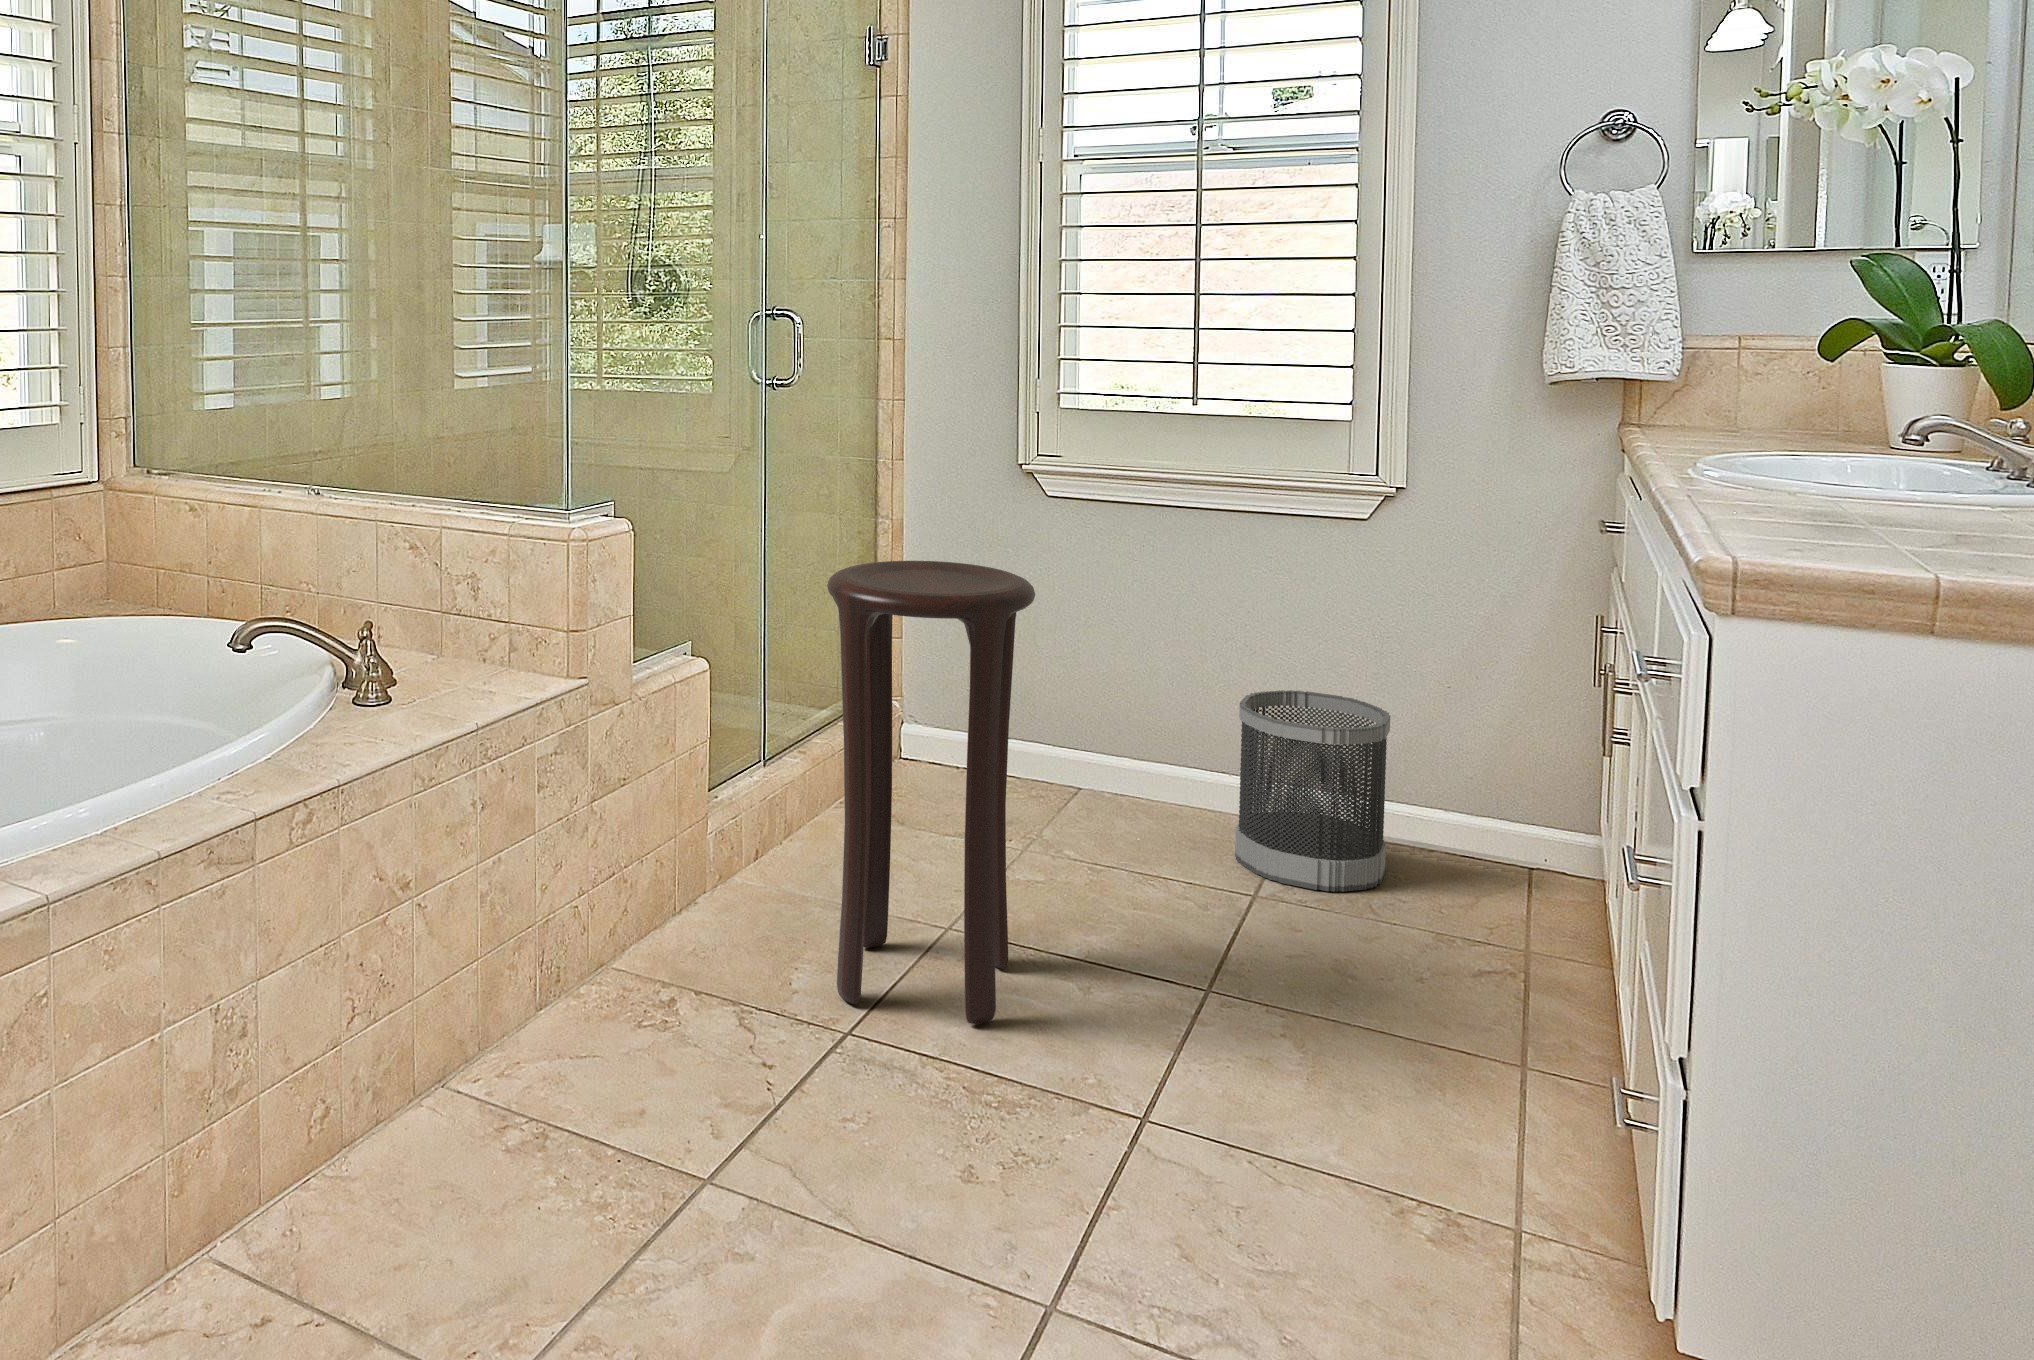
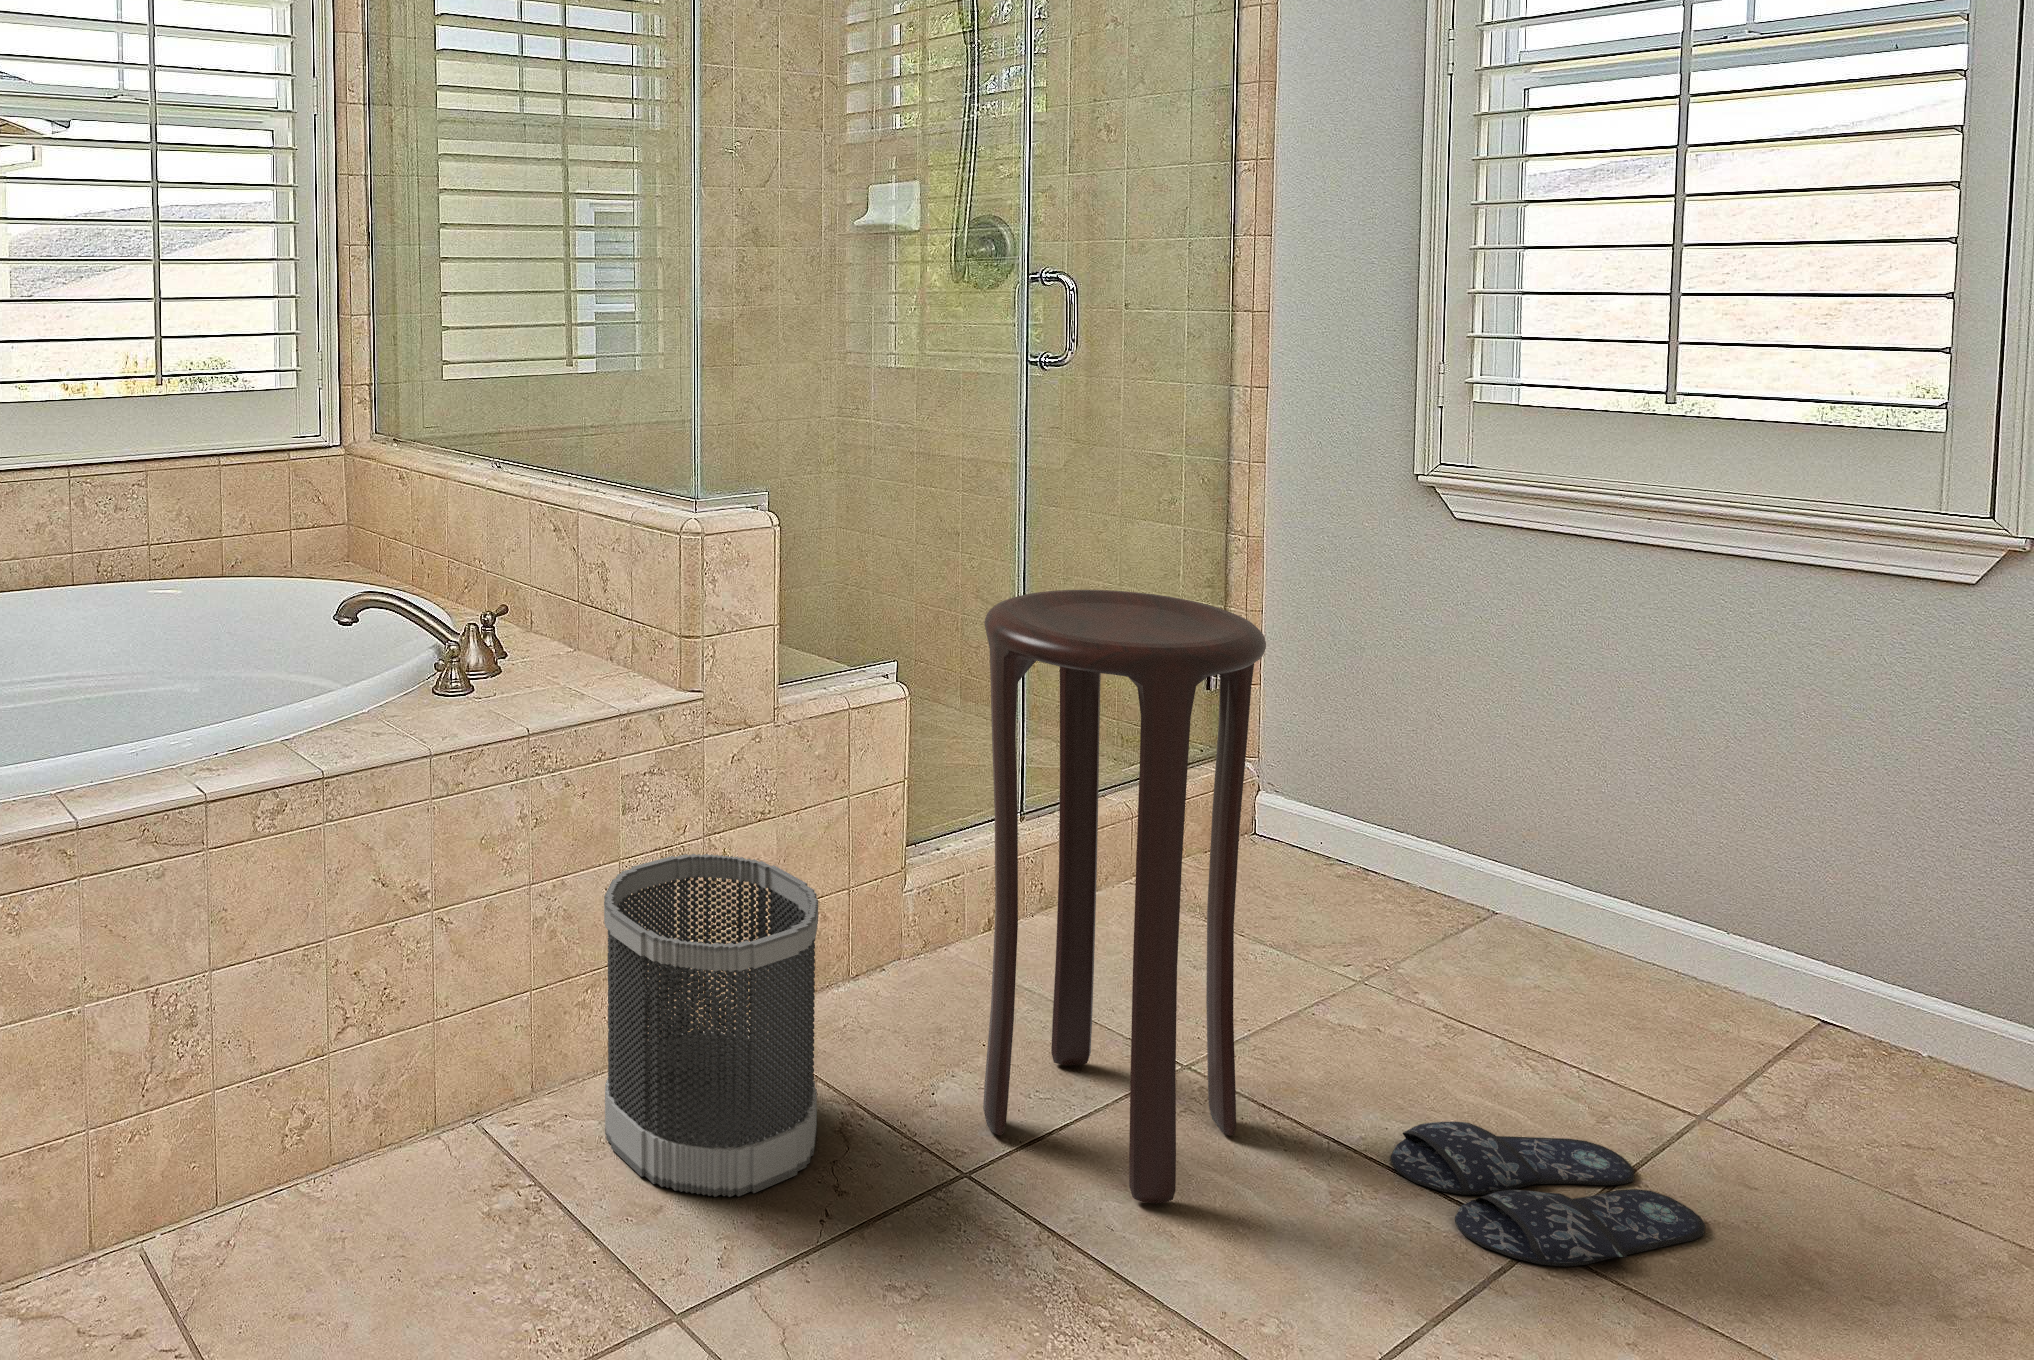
wastebasket: present [1235,690,1390,892] -> present [604,854,818,1197]
slippers: none [1105,924,1292,1003] -> present [1391,1122,1705,1267]

